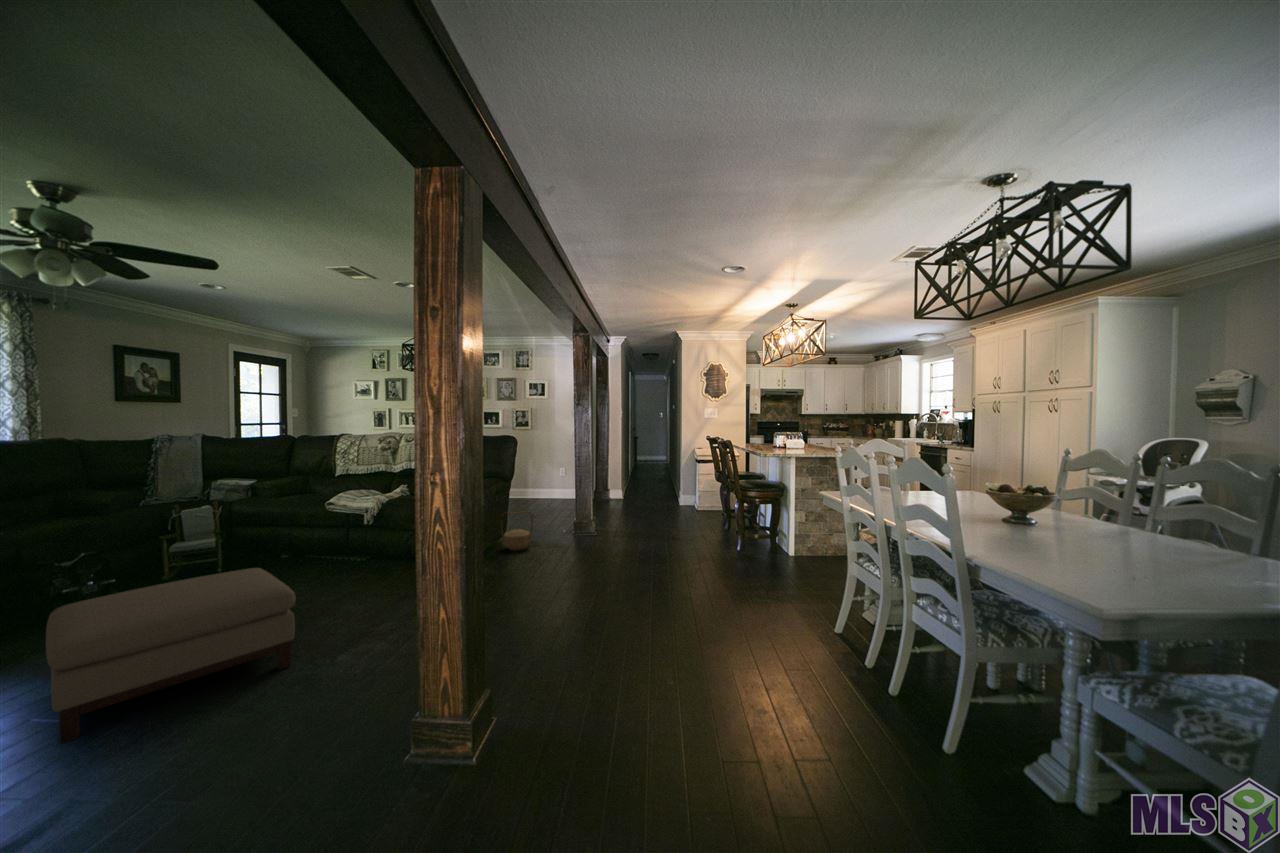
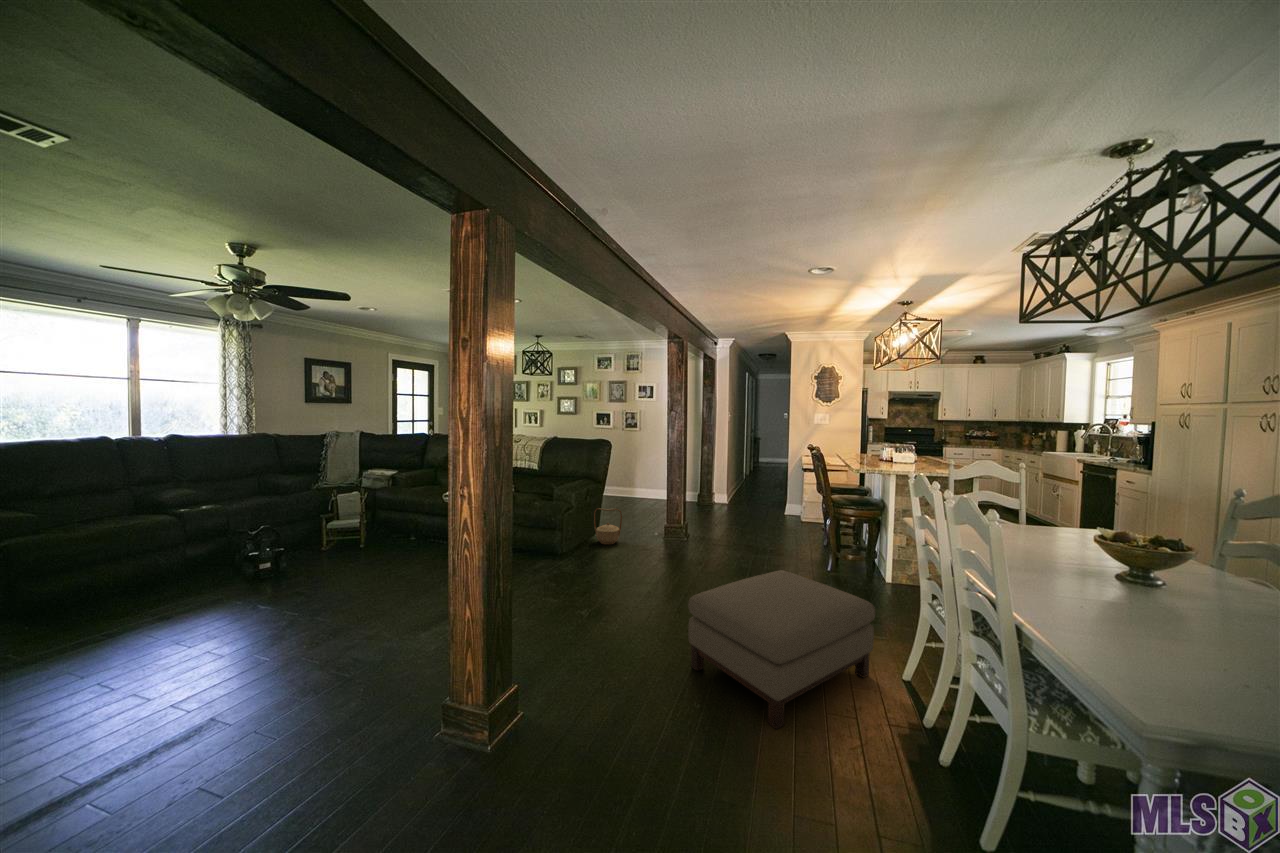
ottoman: present [46,568,295,744] -> present [688,570,875,729]

